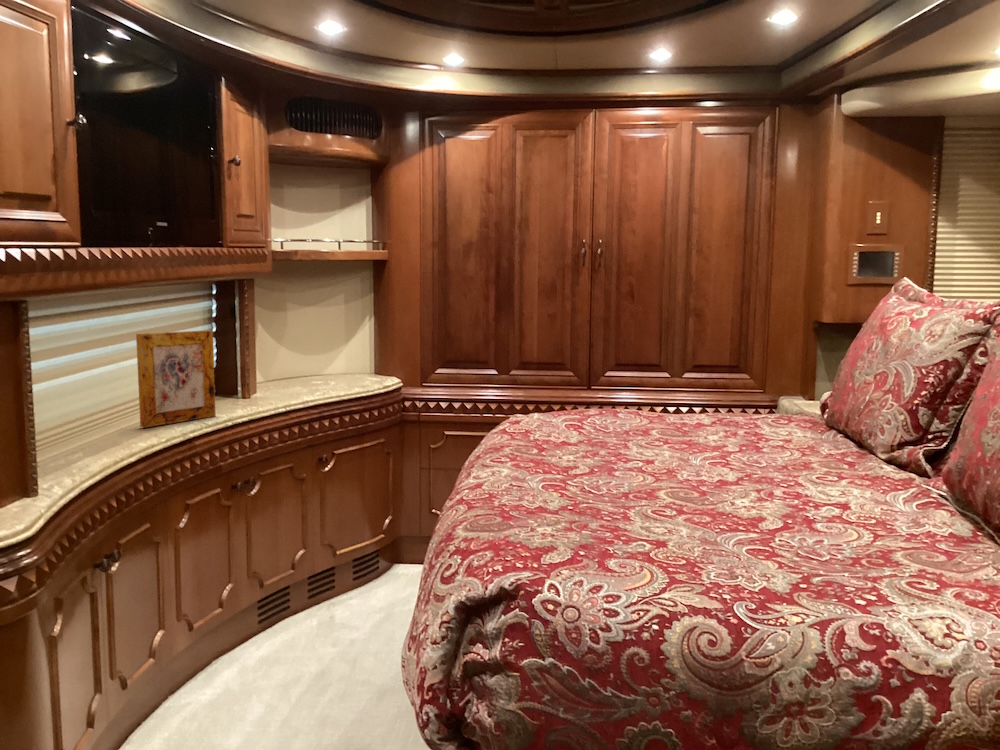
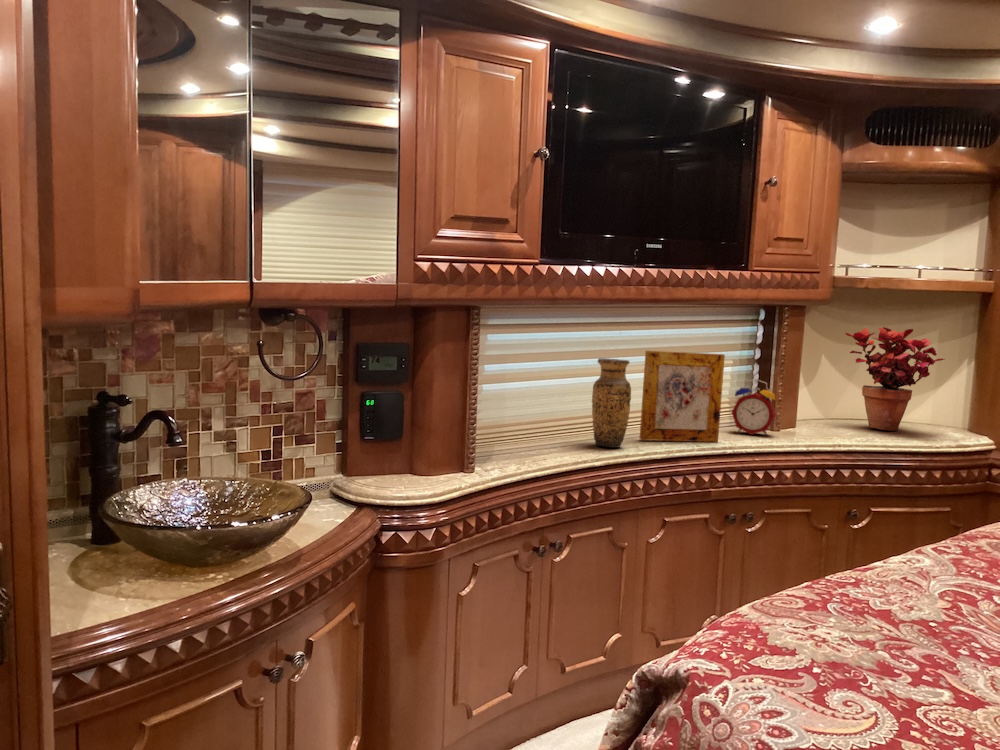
potted plant: none [281,294,363,383] -> present [845,327,945,431]
vase: none [95,346,141,441] -> present [592,358,631,448]
alarm clock: none [210,351,252,404] -> present [732,379,776,435]

